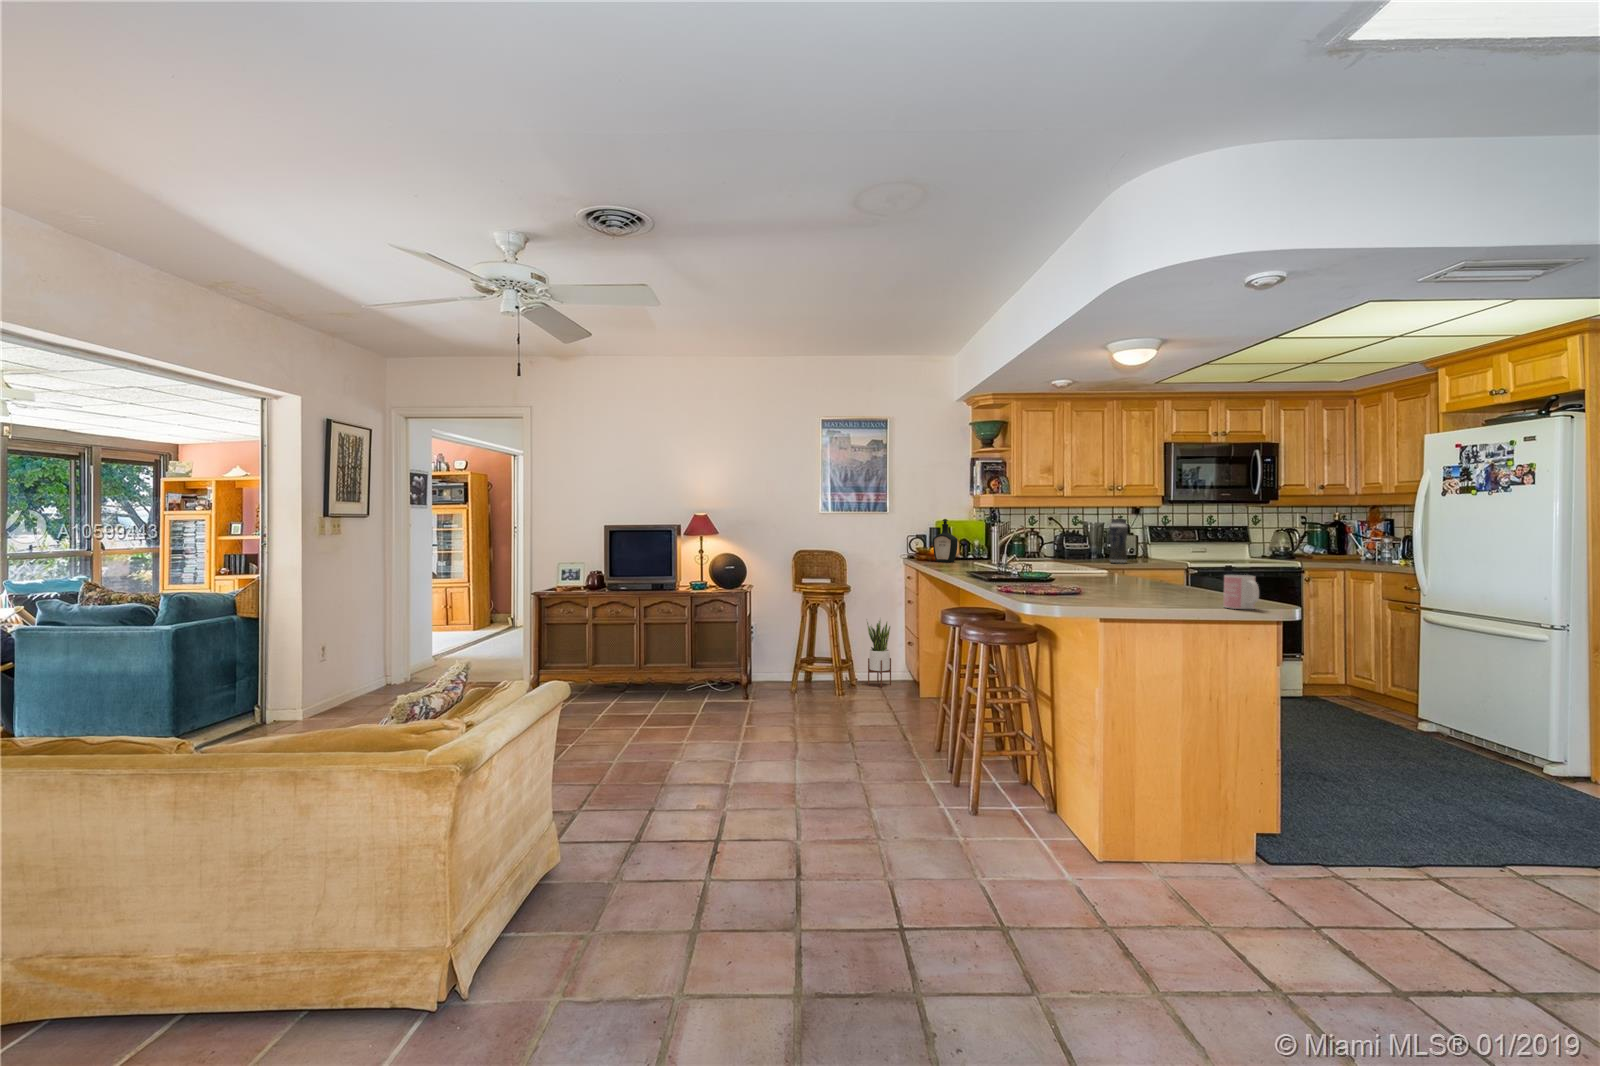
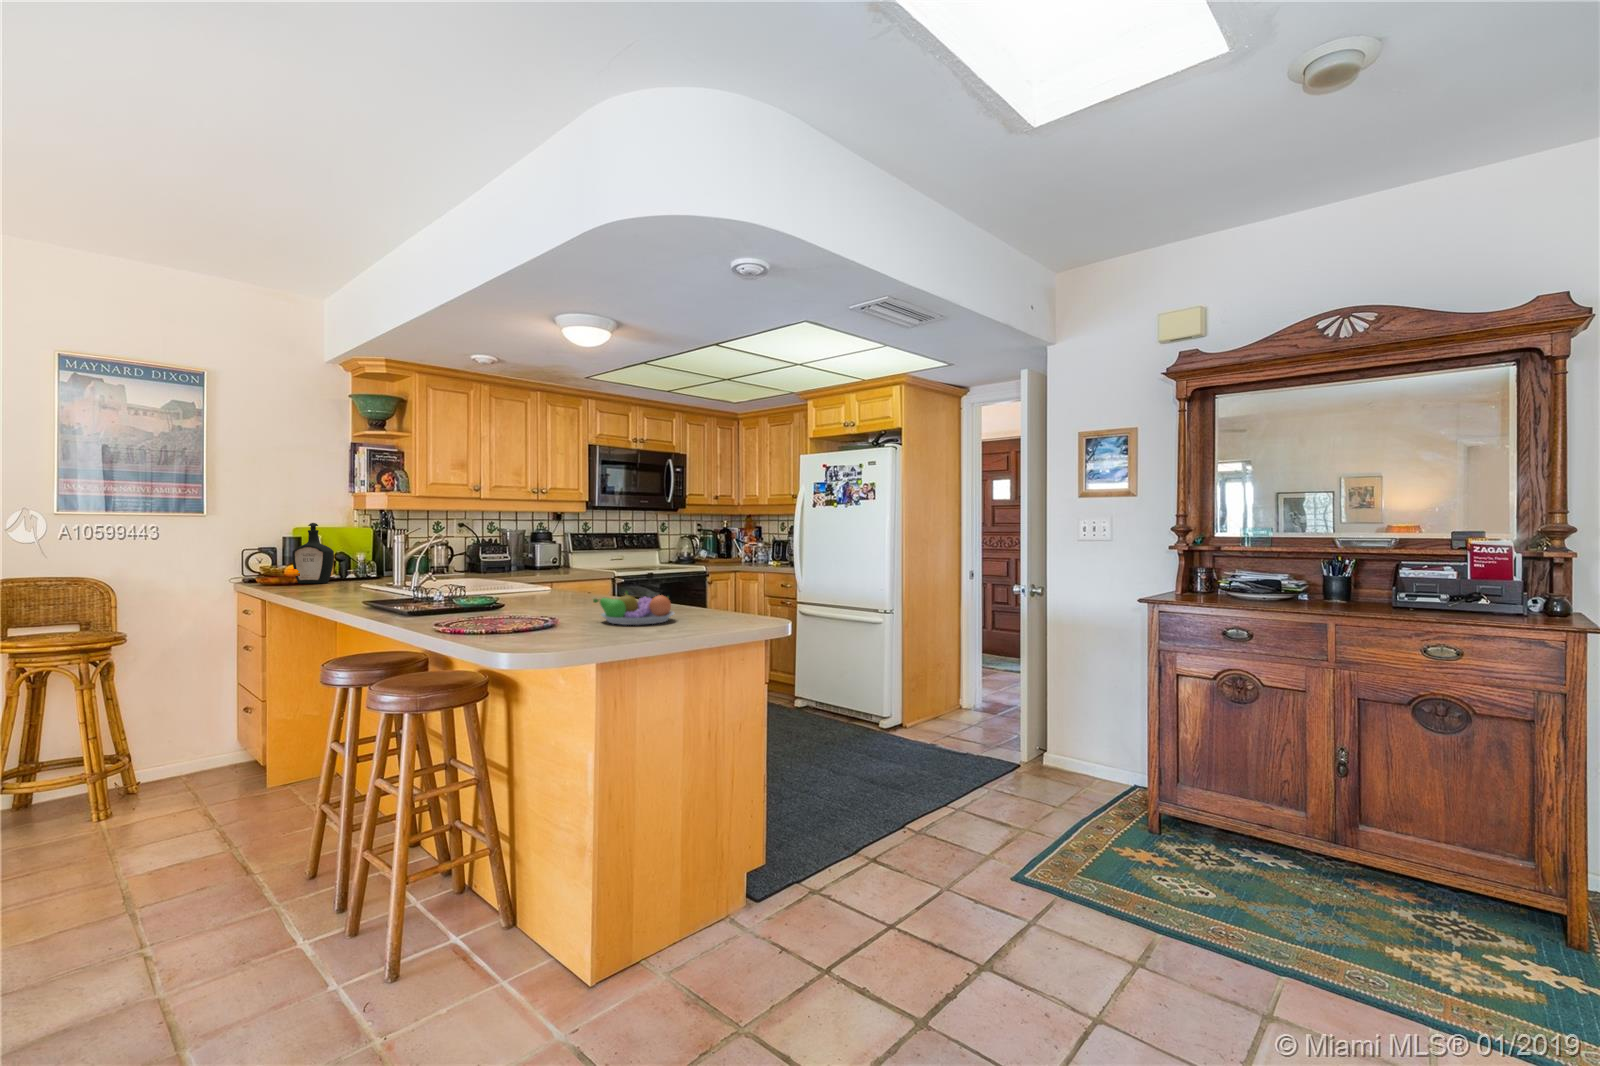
vase: present [1110,519,1128,563] -> none [536,524,556,575]
fruit bowl: none [1119,574,1191,602] -> present [593,591,675,625]
mug: present [1224,575,1259,609] -> none [716,587,754,626]
potted plant: present [866,618,891,688] -> none [164,673,215,783]

